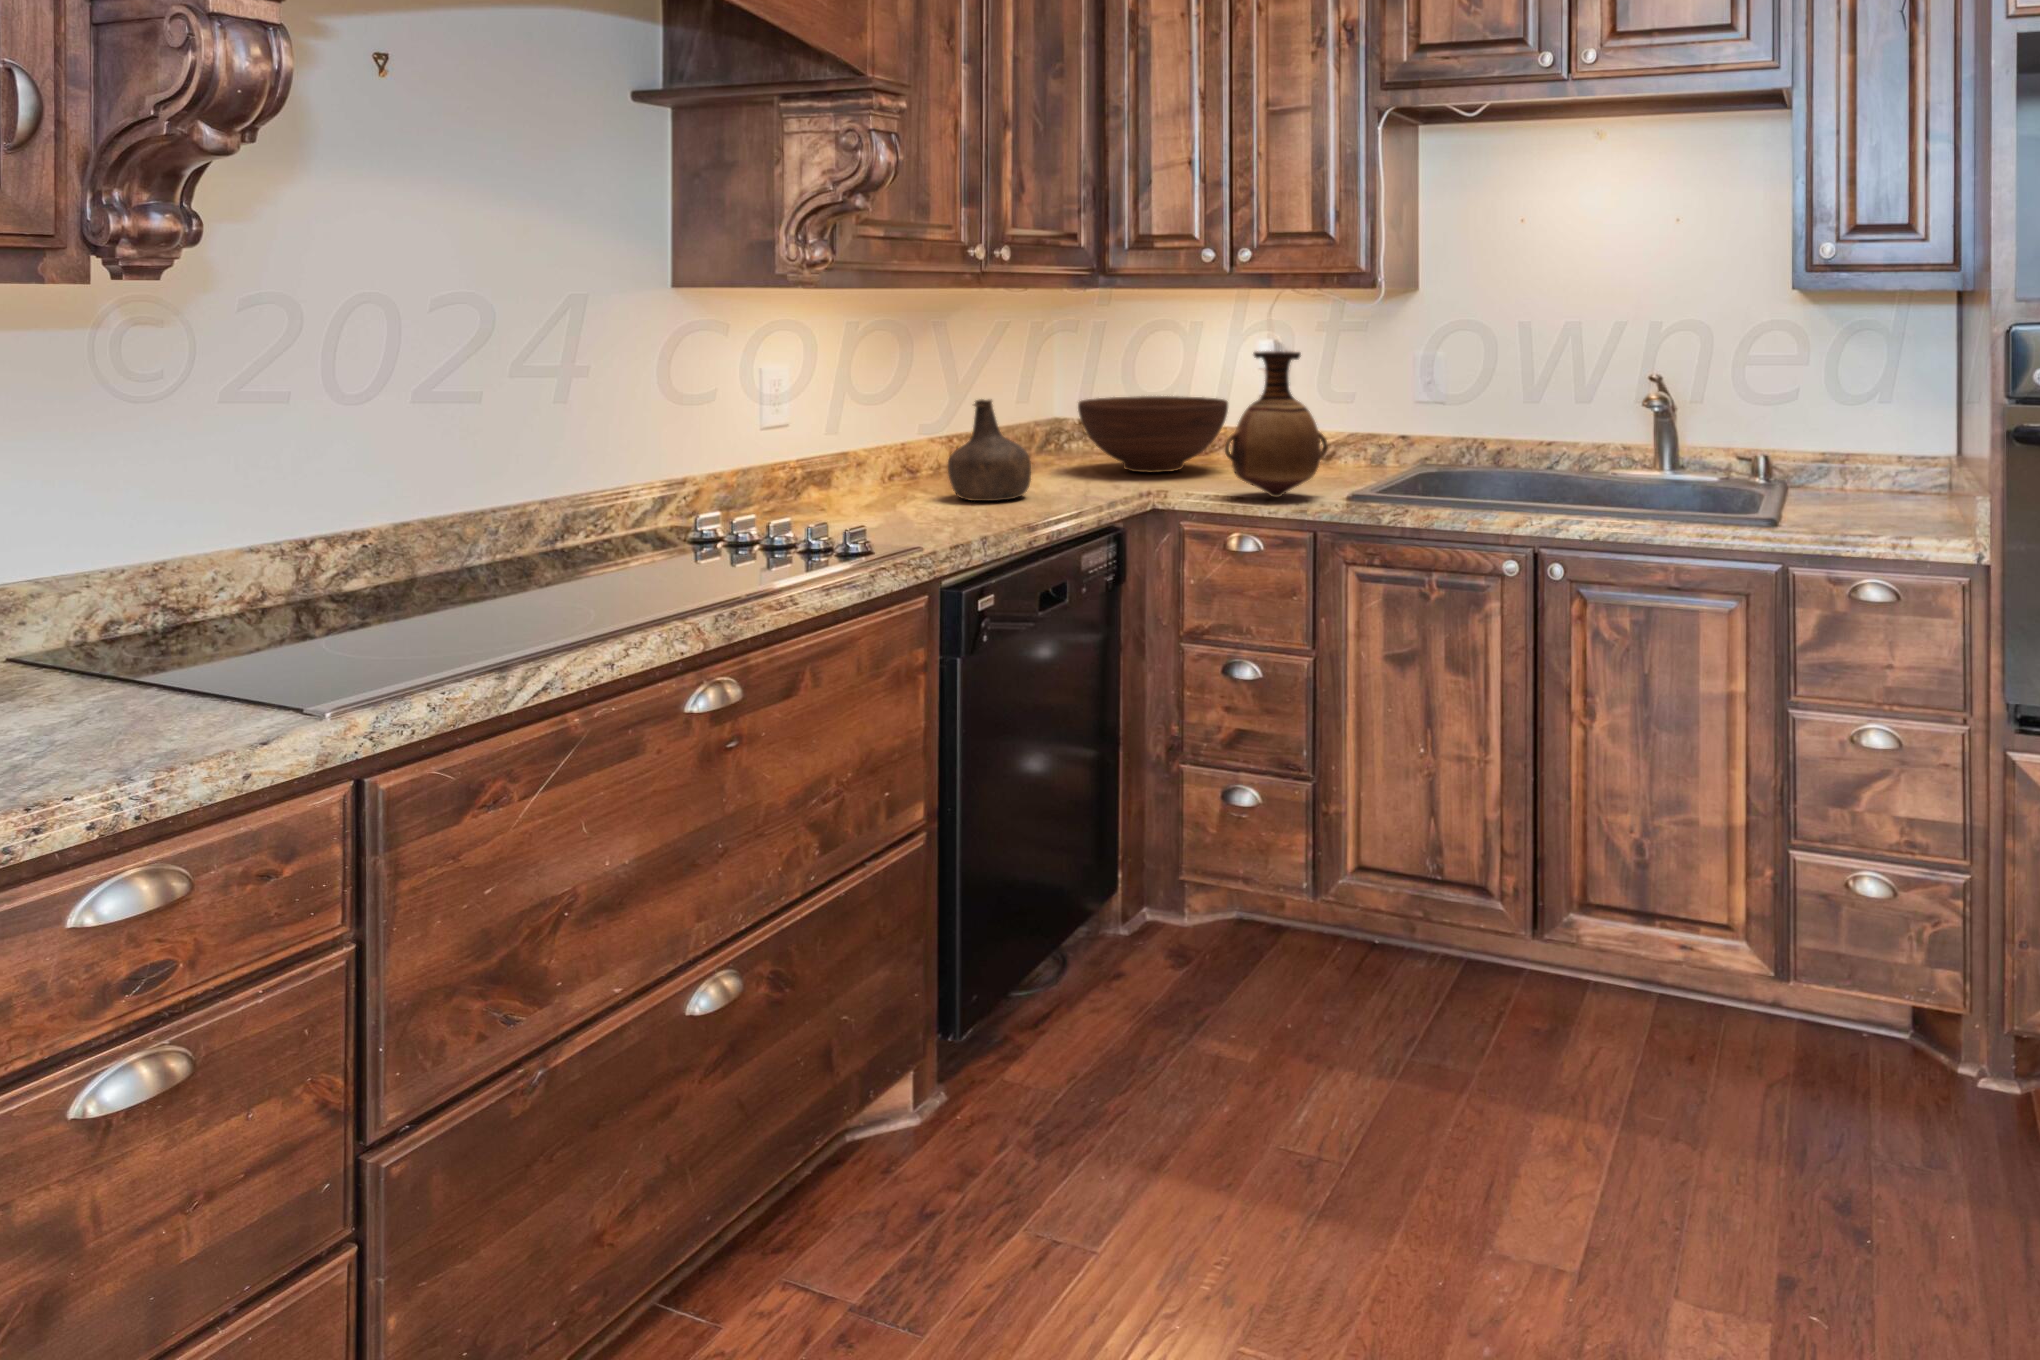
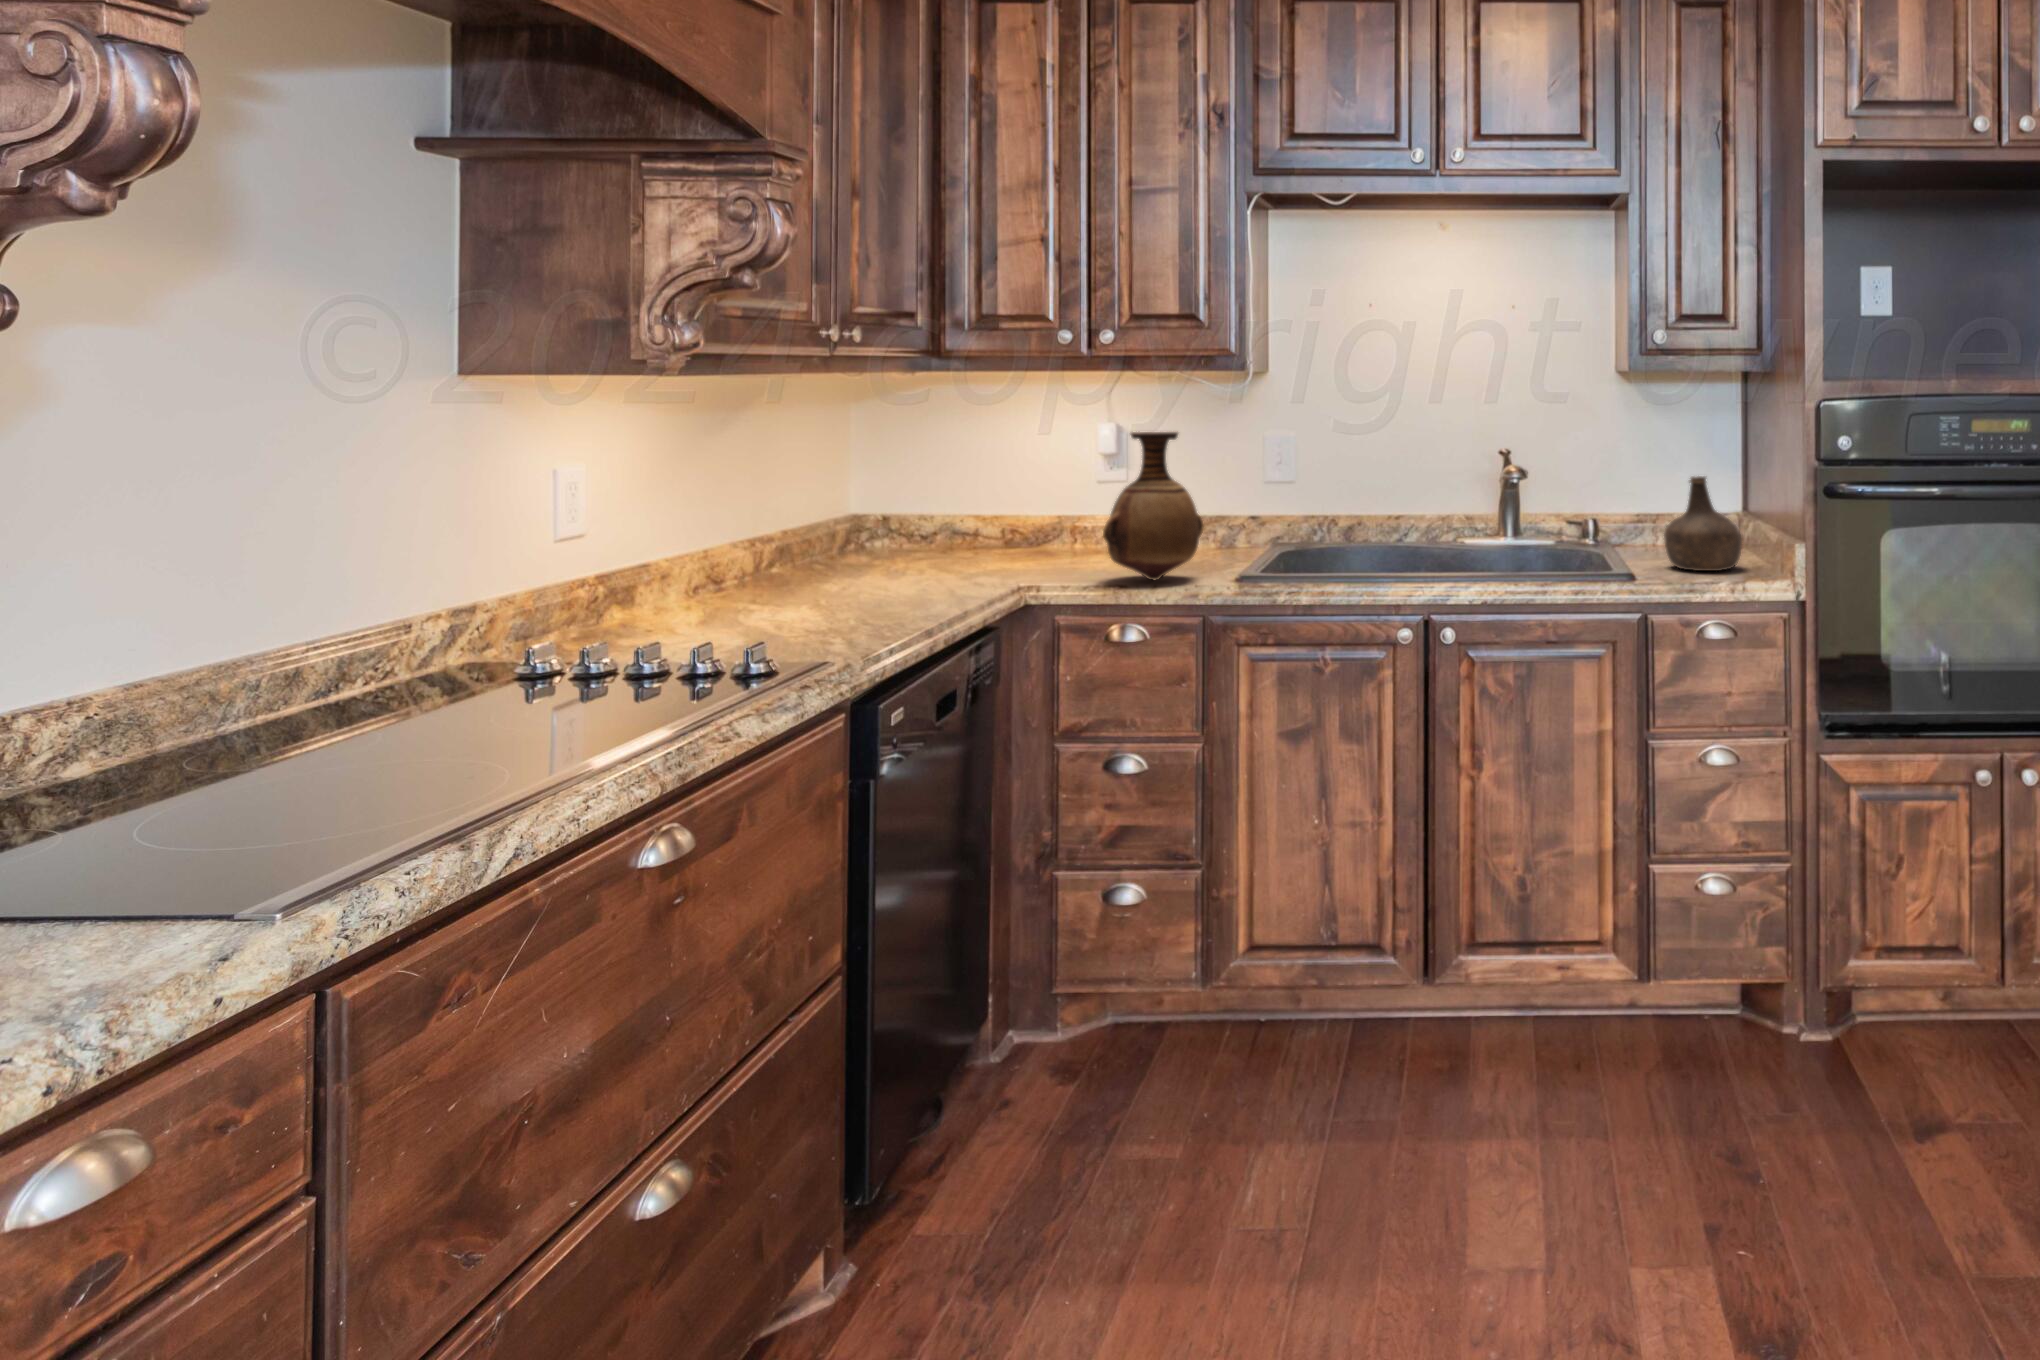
fruit bowl: present [1078,396,1228,473] -> none [903,481,1071,562]
bottle: present [948,399,1031,501] -> present [1664,476,1742,571]

